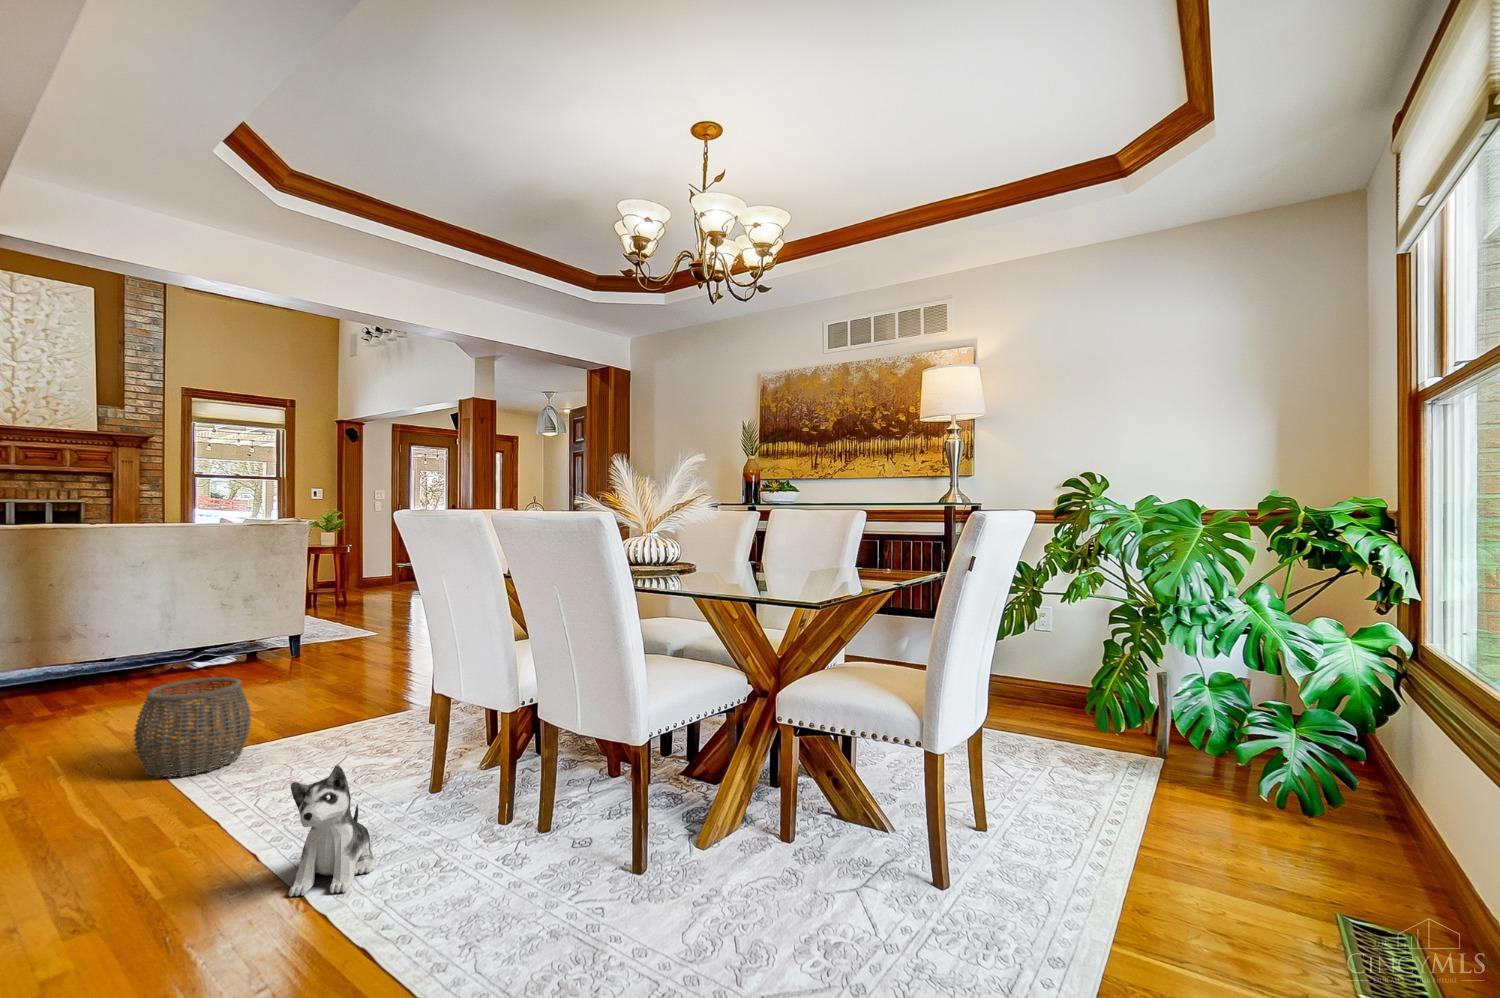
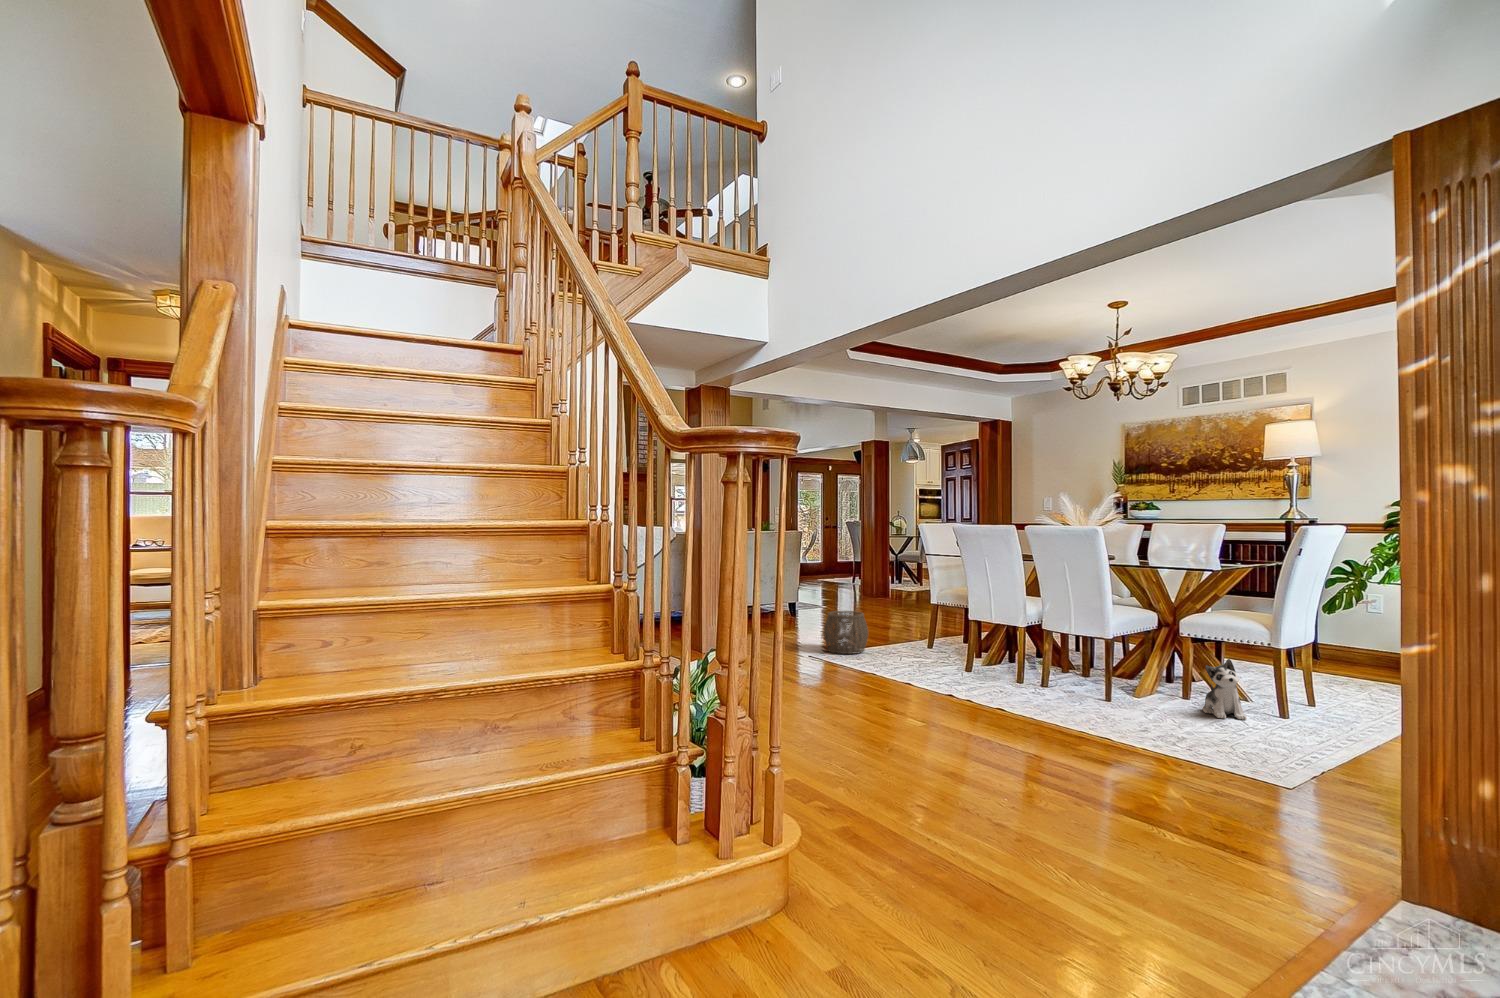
plush toy: present [289,765,375,896] -> present [1203,659,1247,720]

